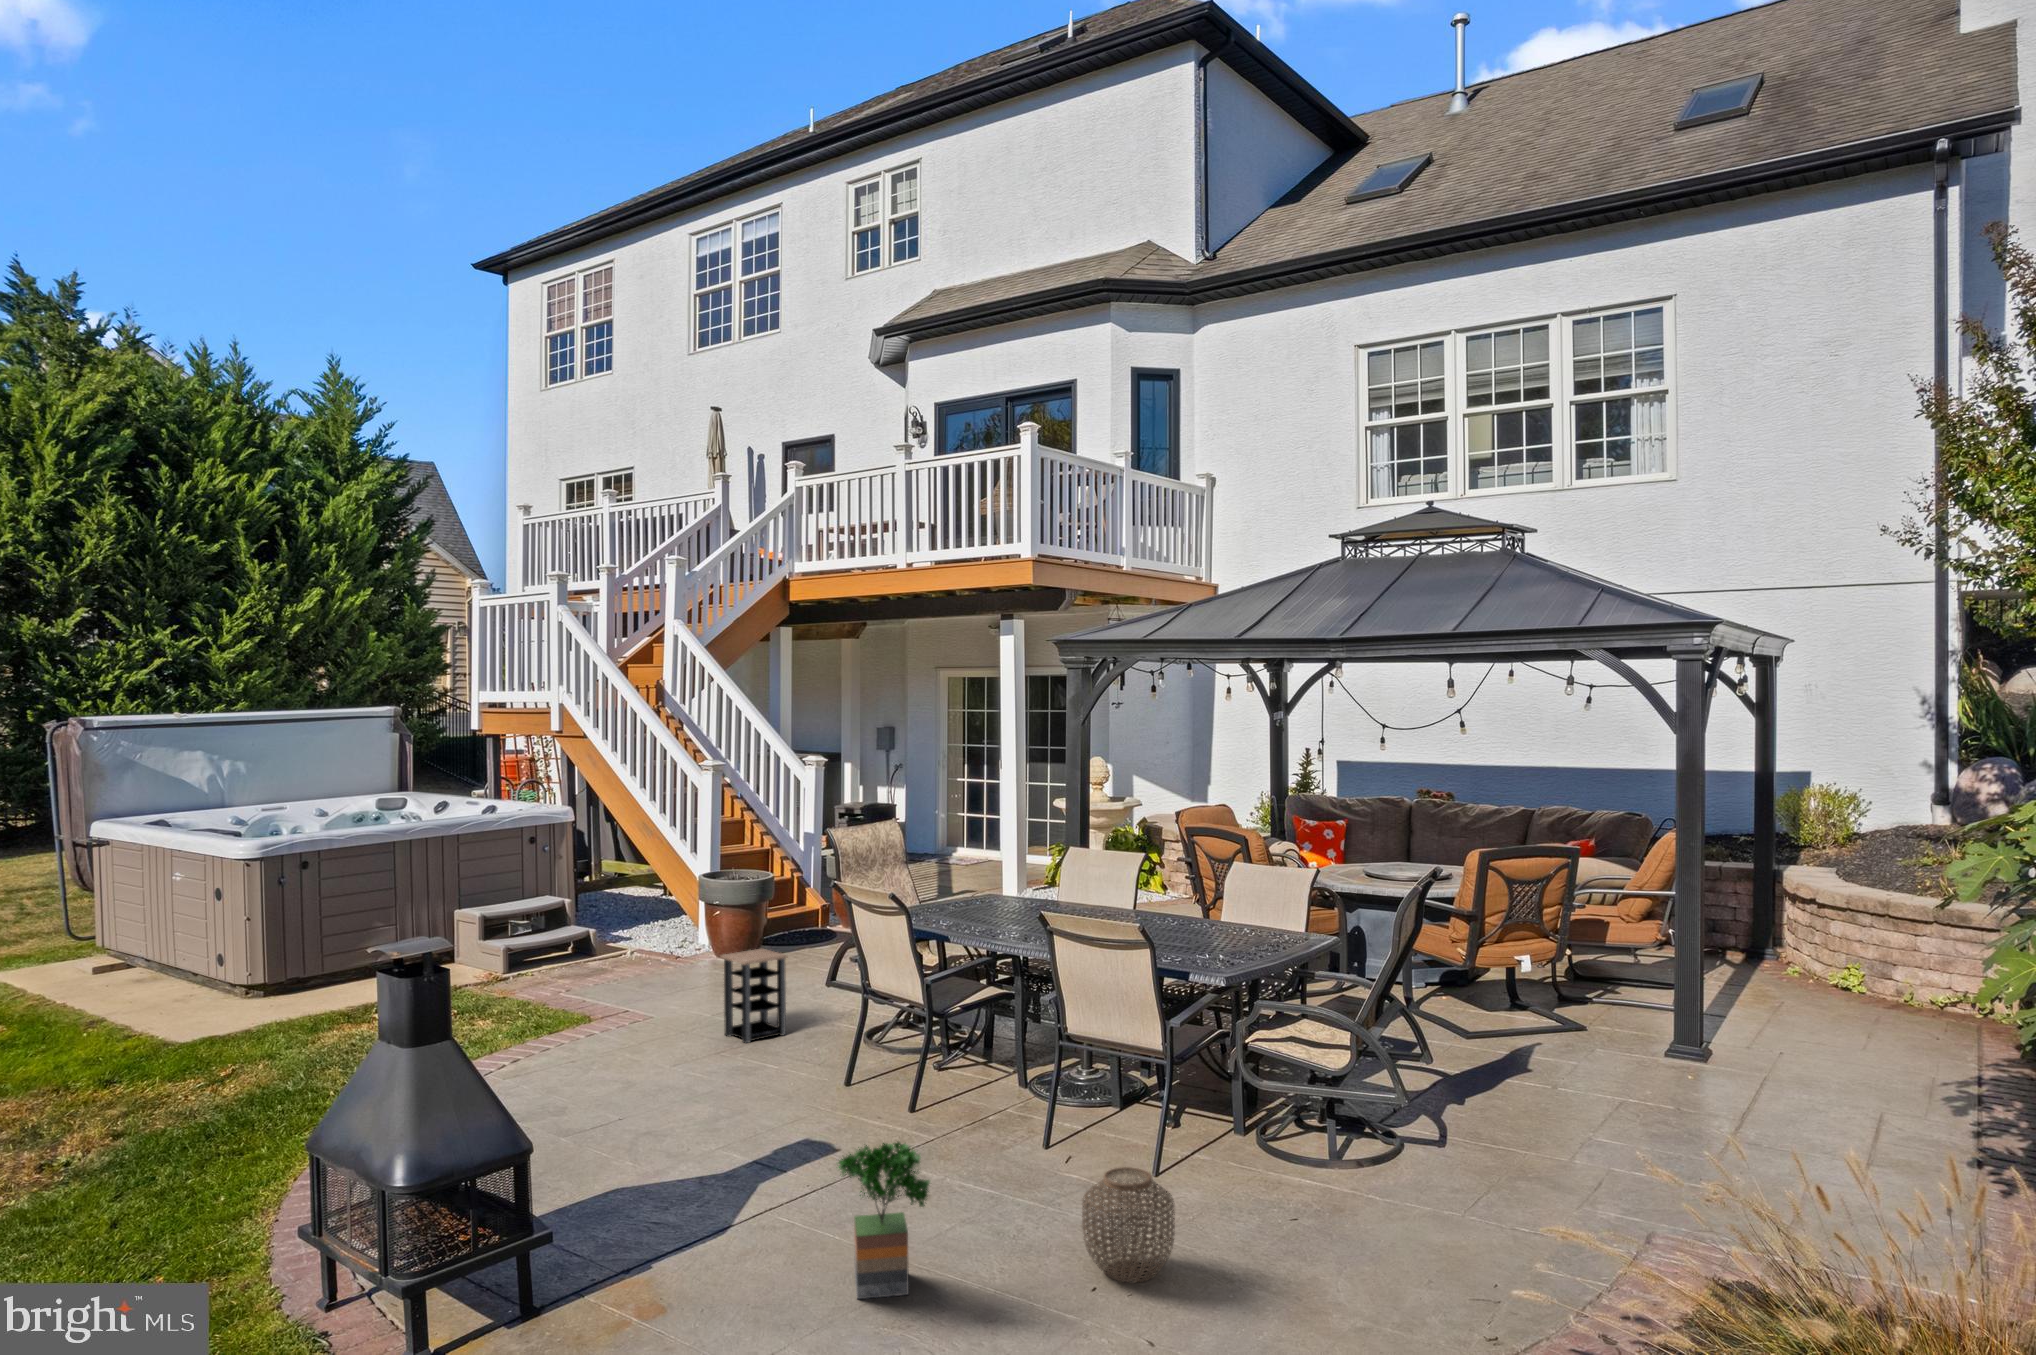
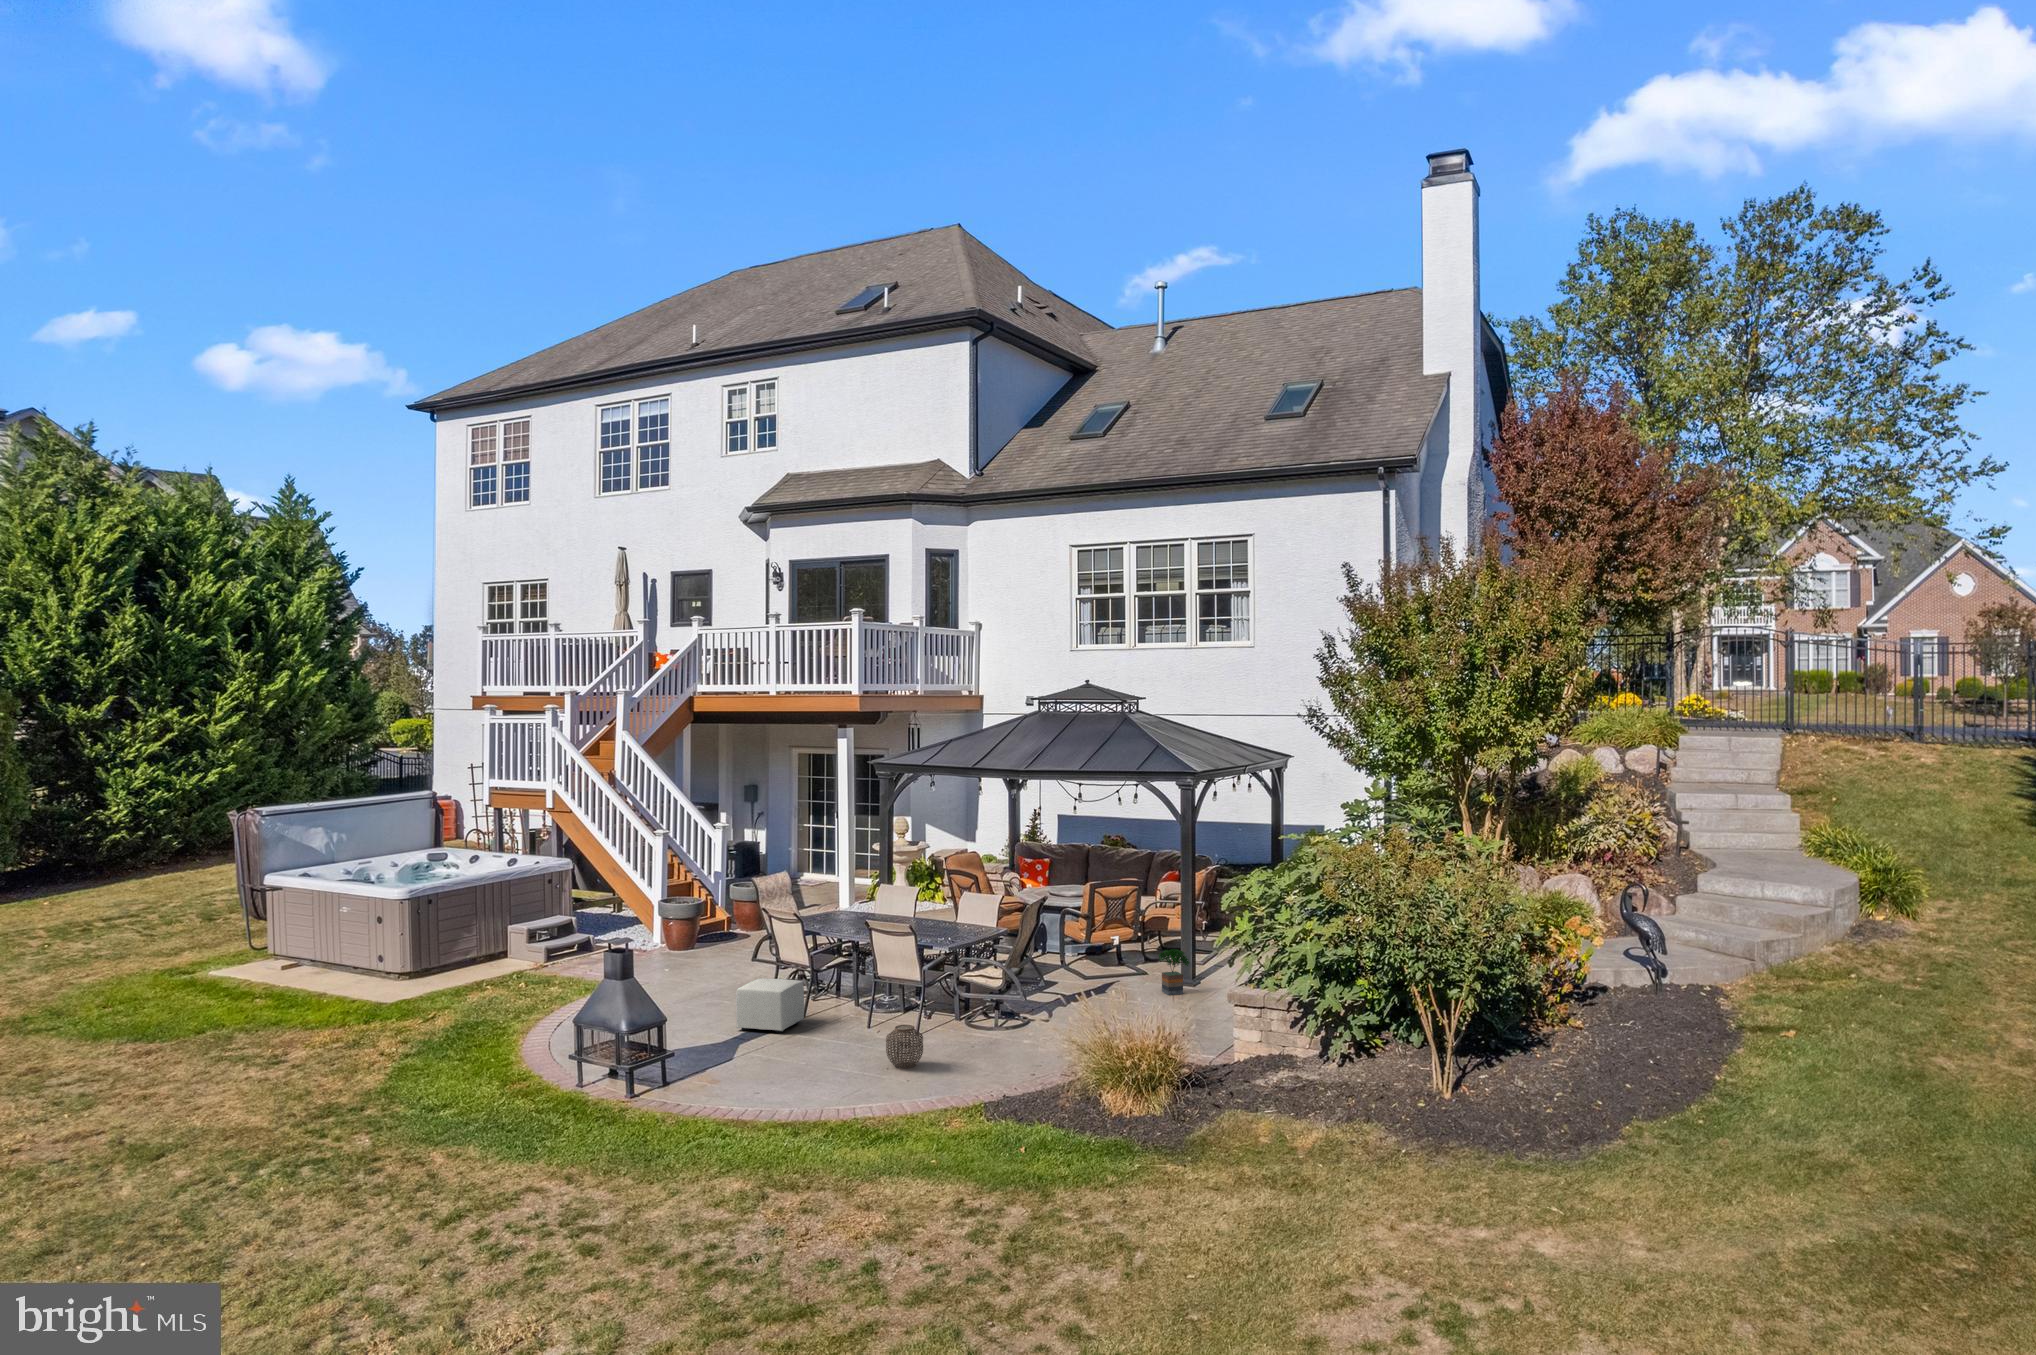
side table: present [720,949,787,1043] -> none [688,943,726,994]
ottoman: none [768,1025,911,1146] -> present [736,978,804,1033]
potted tree: present [838,1142,930,1299] -> present [1159,949,1190,995]

